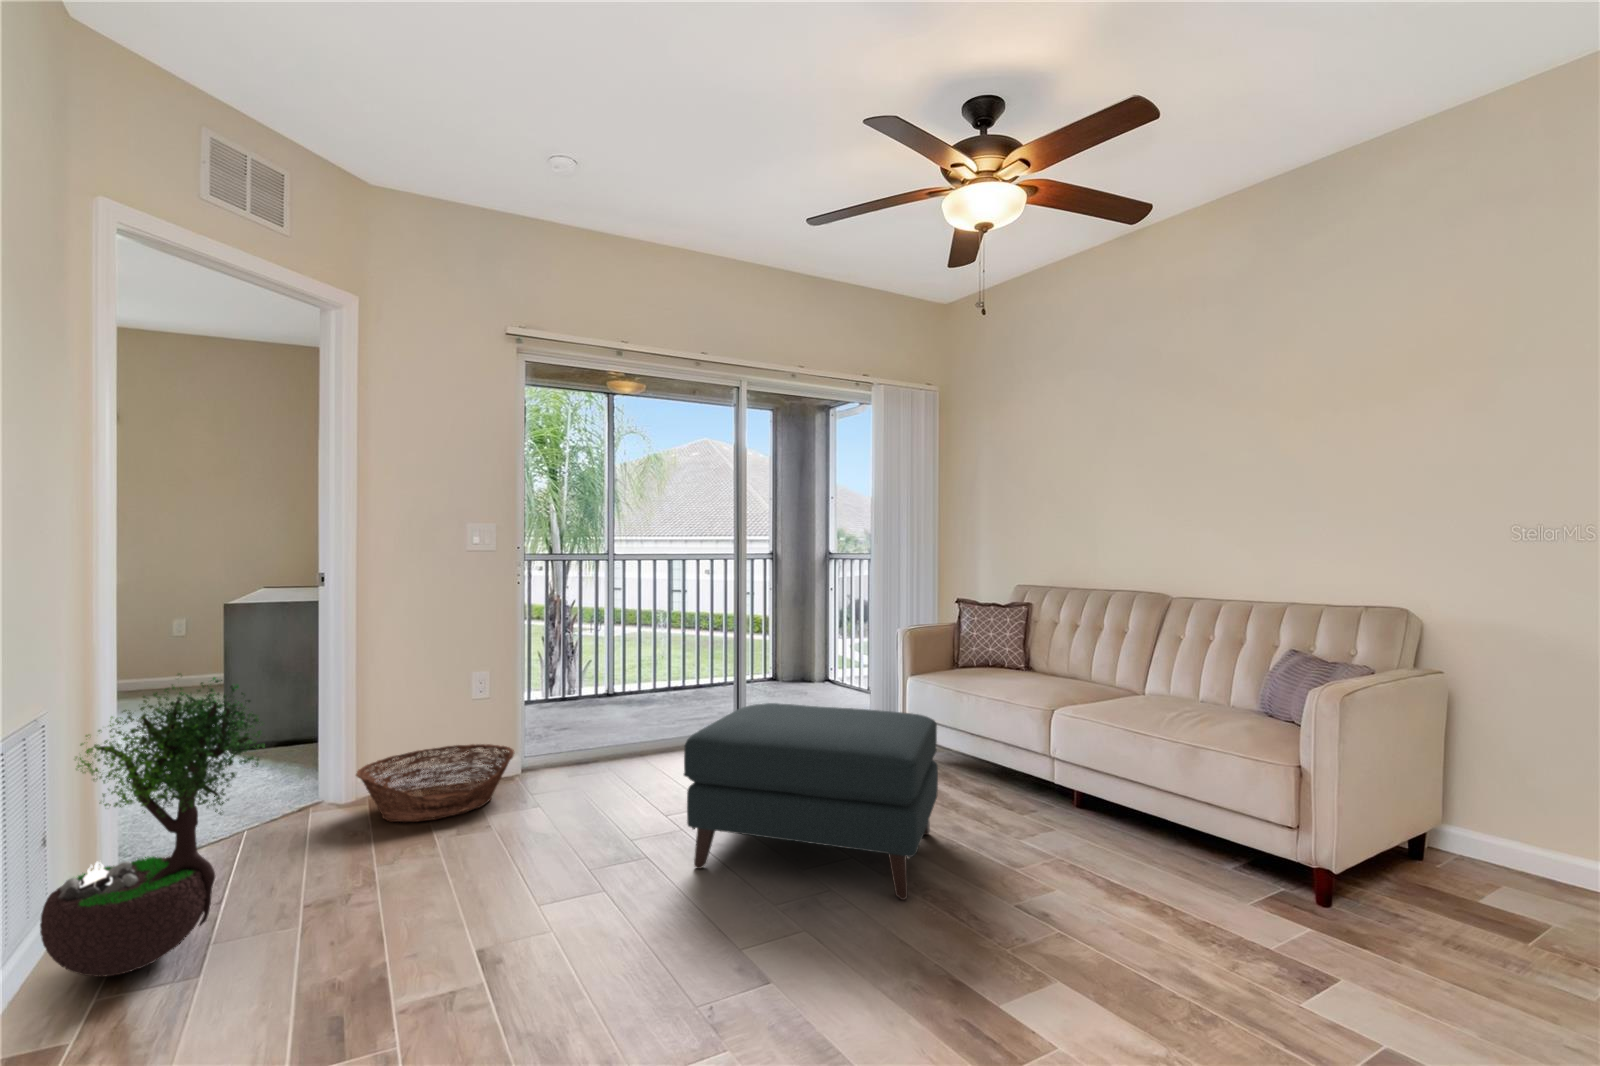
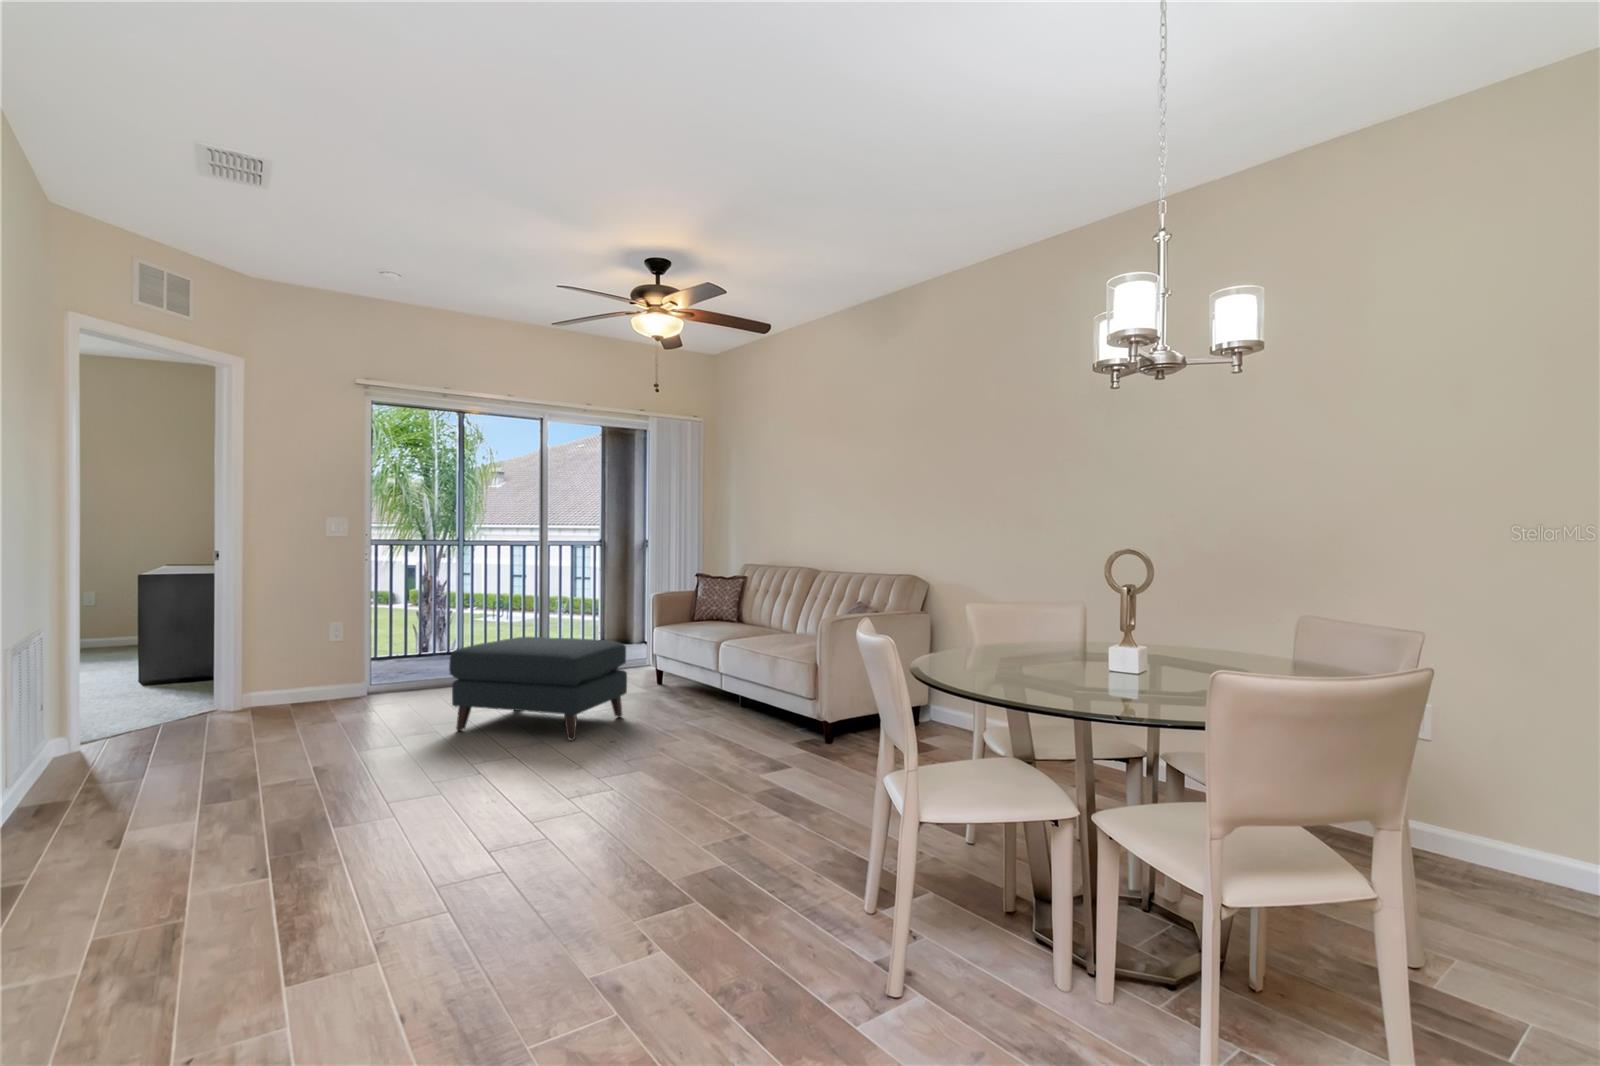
potted tree: present [40,673,265,977] -> none [53,602,181,767]
basket: present [356,744,514,822] -> none [245,670,360,715]

